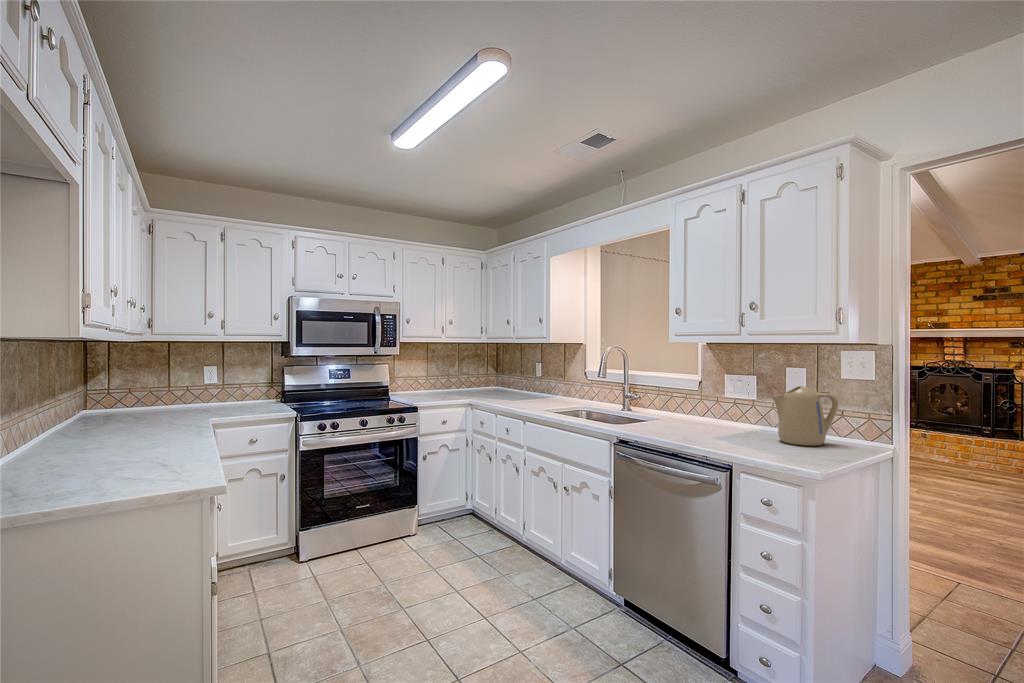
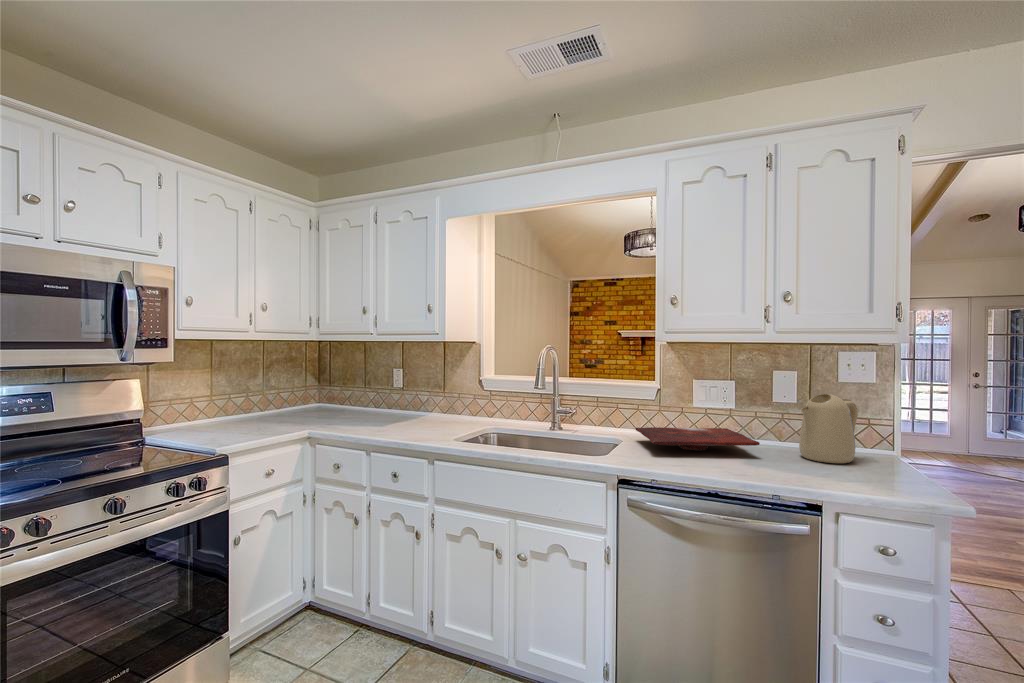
cutting board: none [652,410,747,428] -> present [636,427,760,450]

